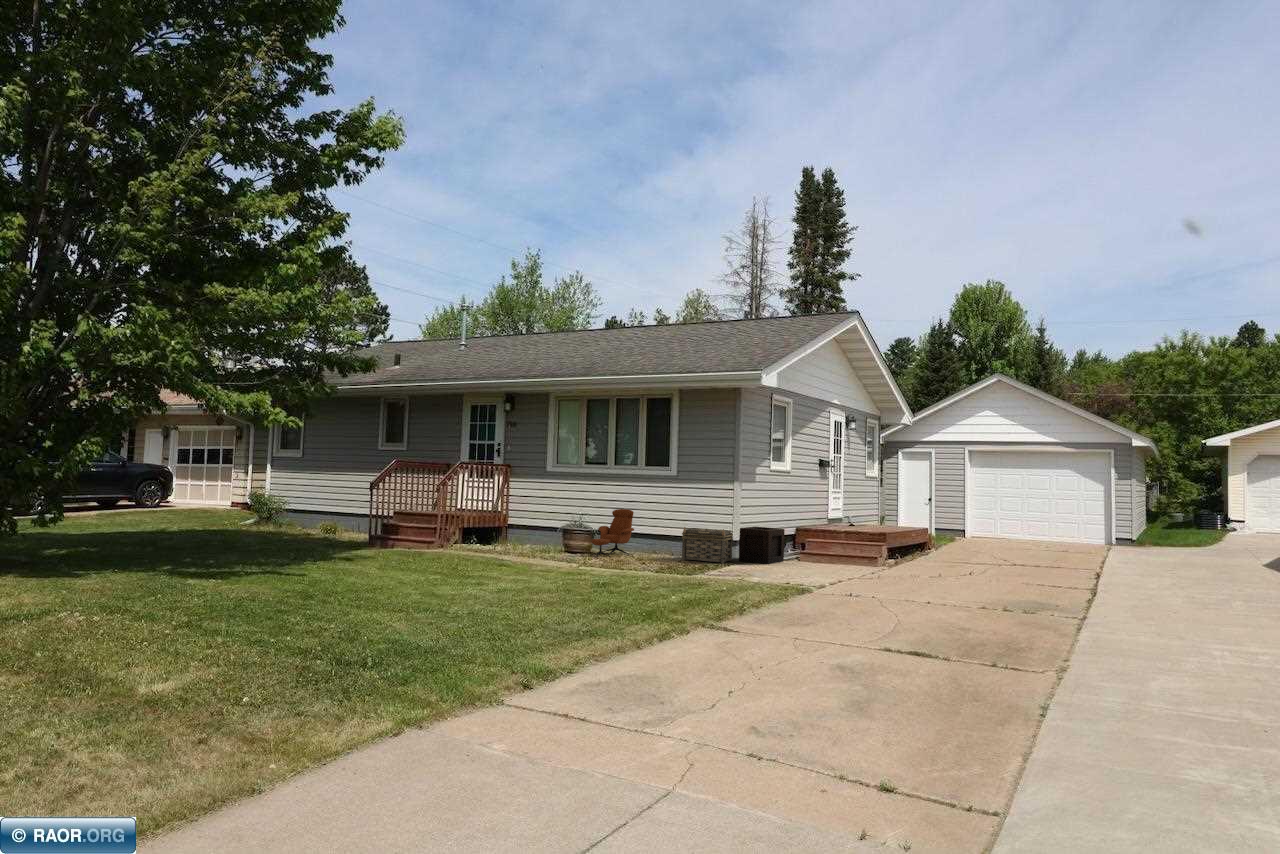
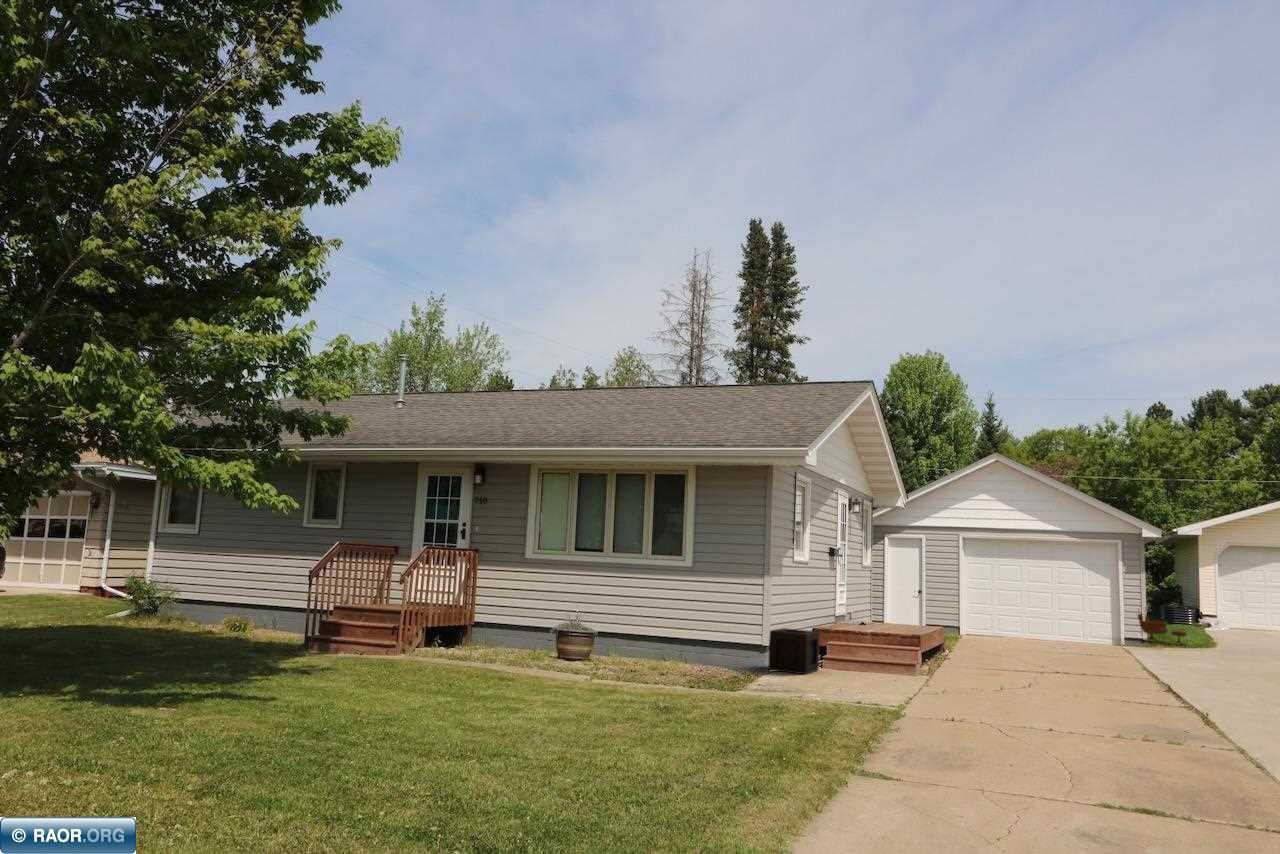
lounge chair: present [591,509,634,557] -> present [1138,608,1187,644]
basket: present [682,527,733,563] -> none [703,628,763,674]

